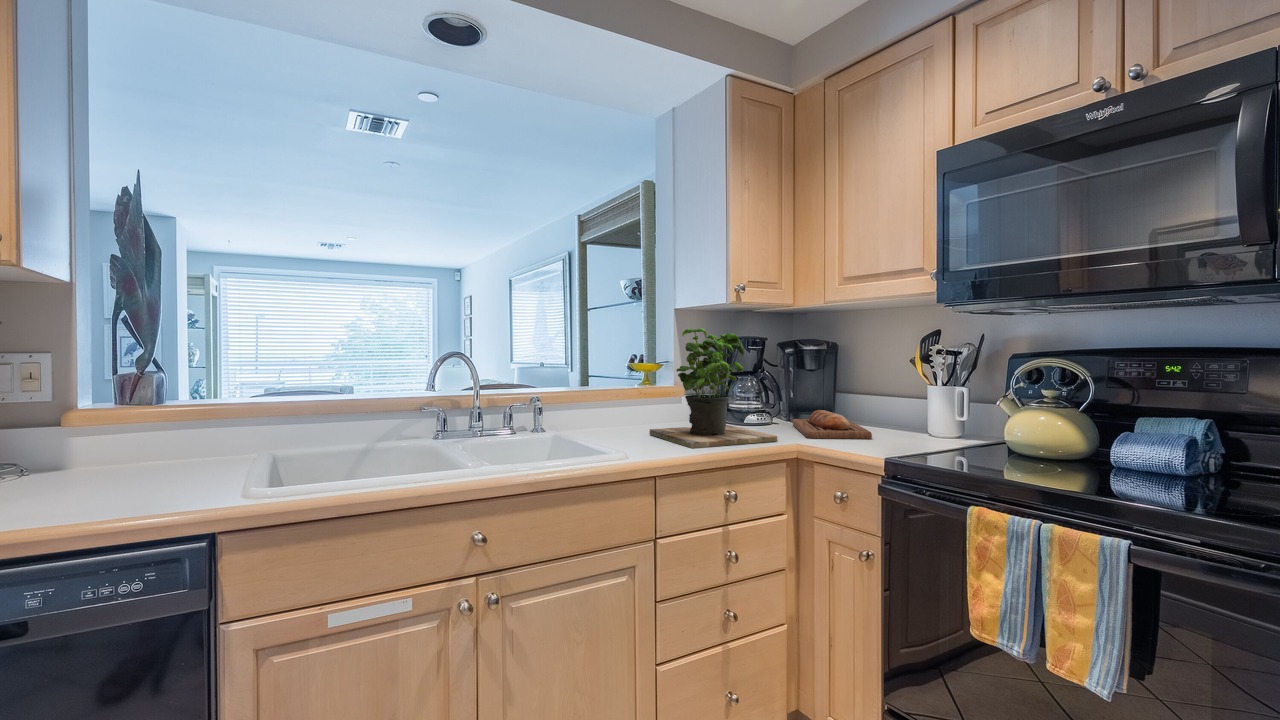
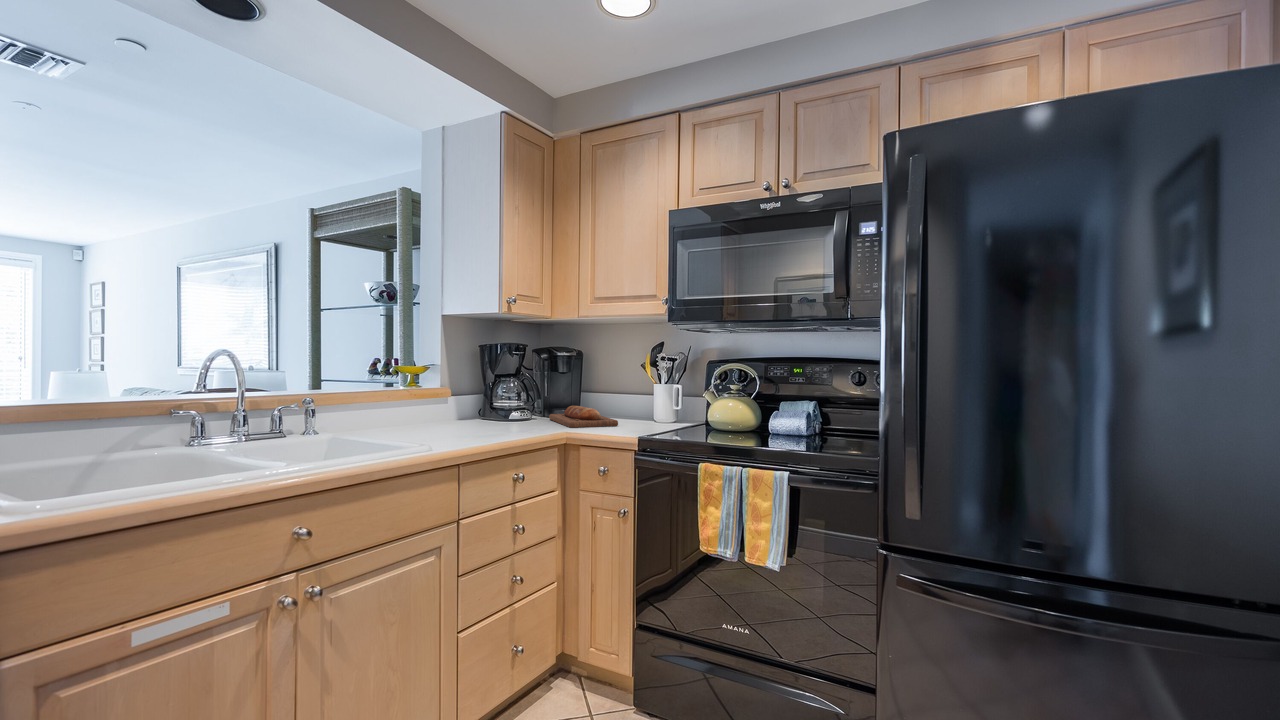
potted plant: present [649,328,778,448] -> none [428,332,549,439]

